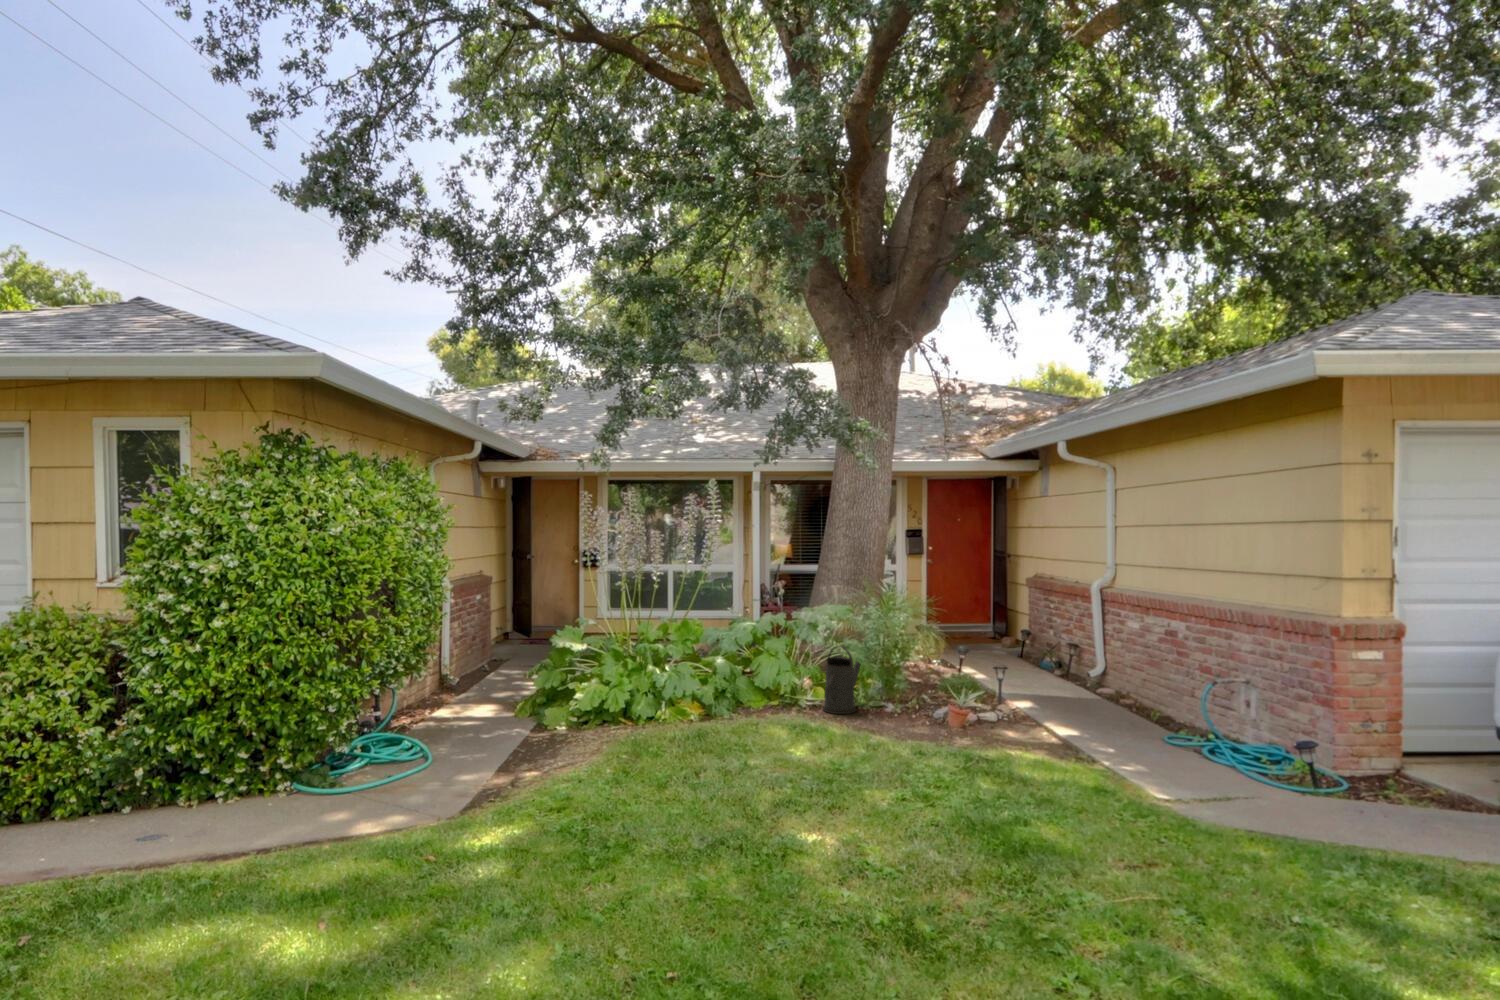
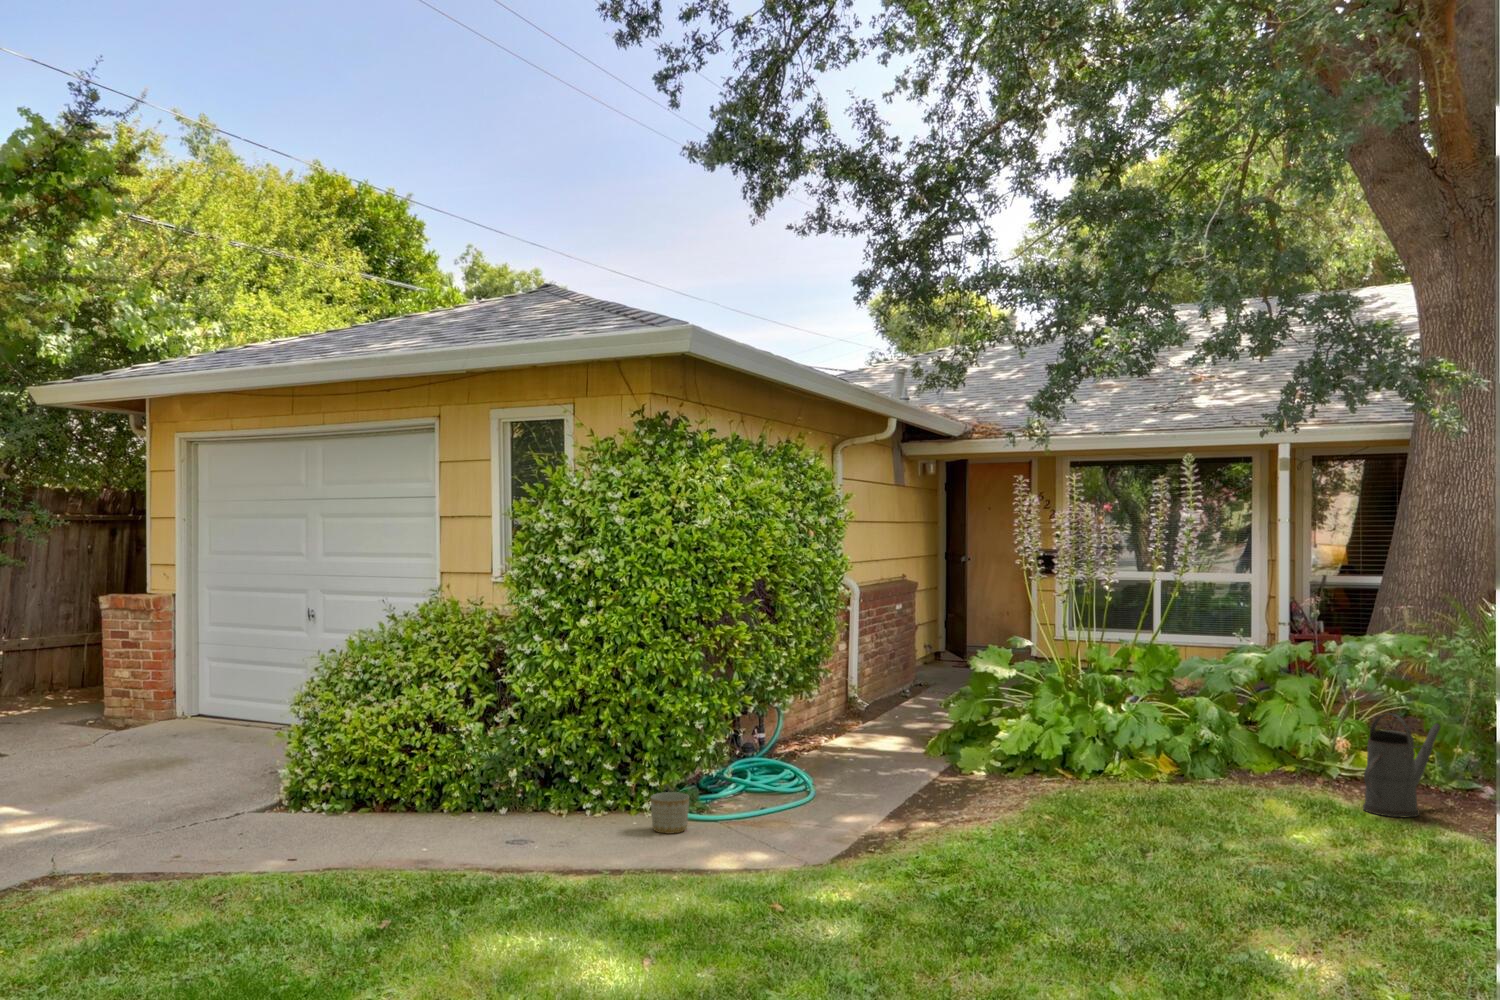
planter: none [289,767,327,806] -> present [651,792,689,834]

